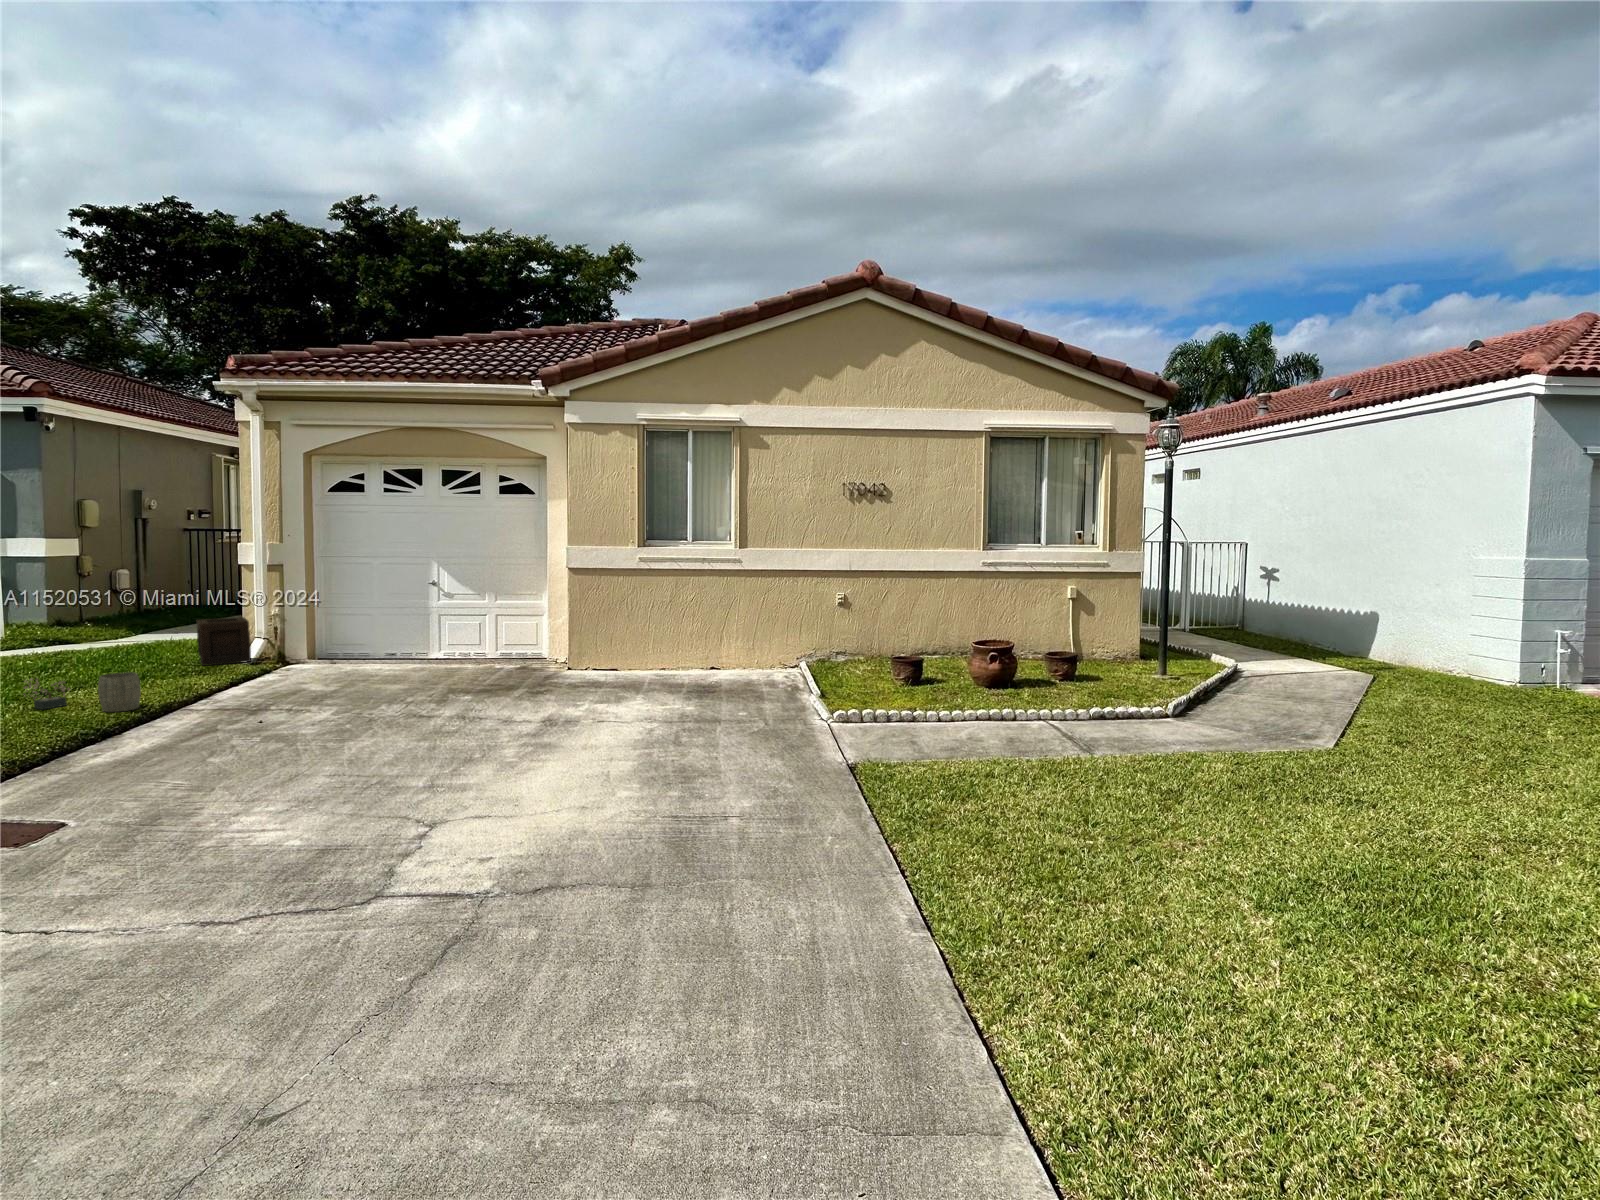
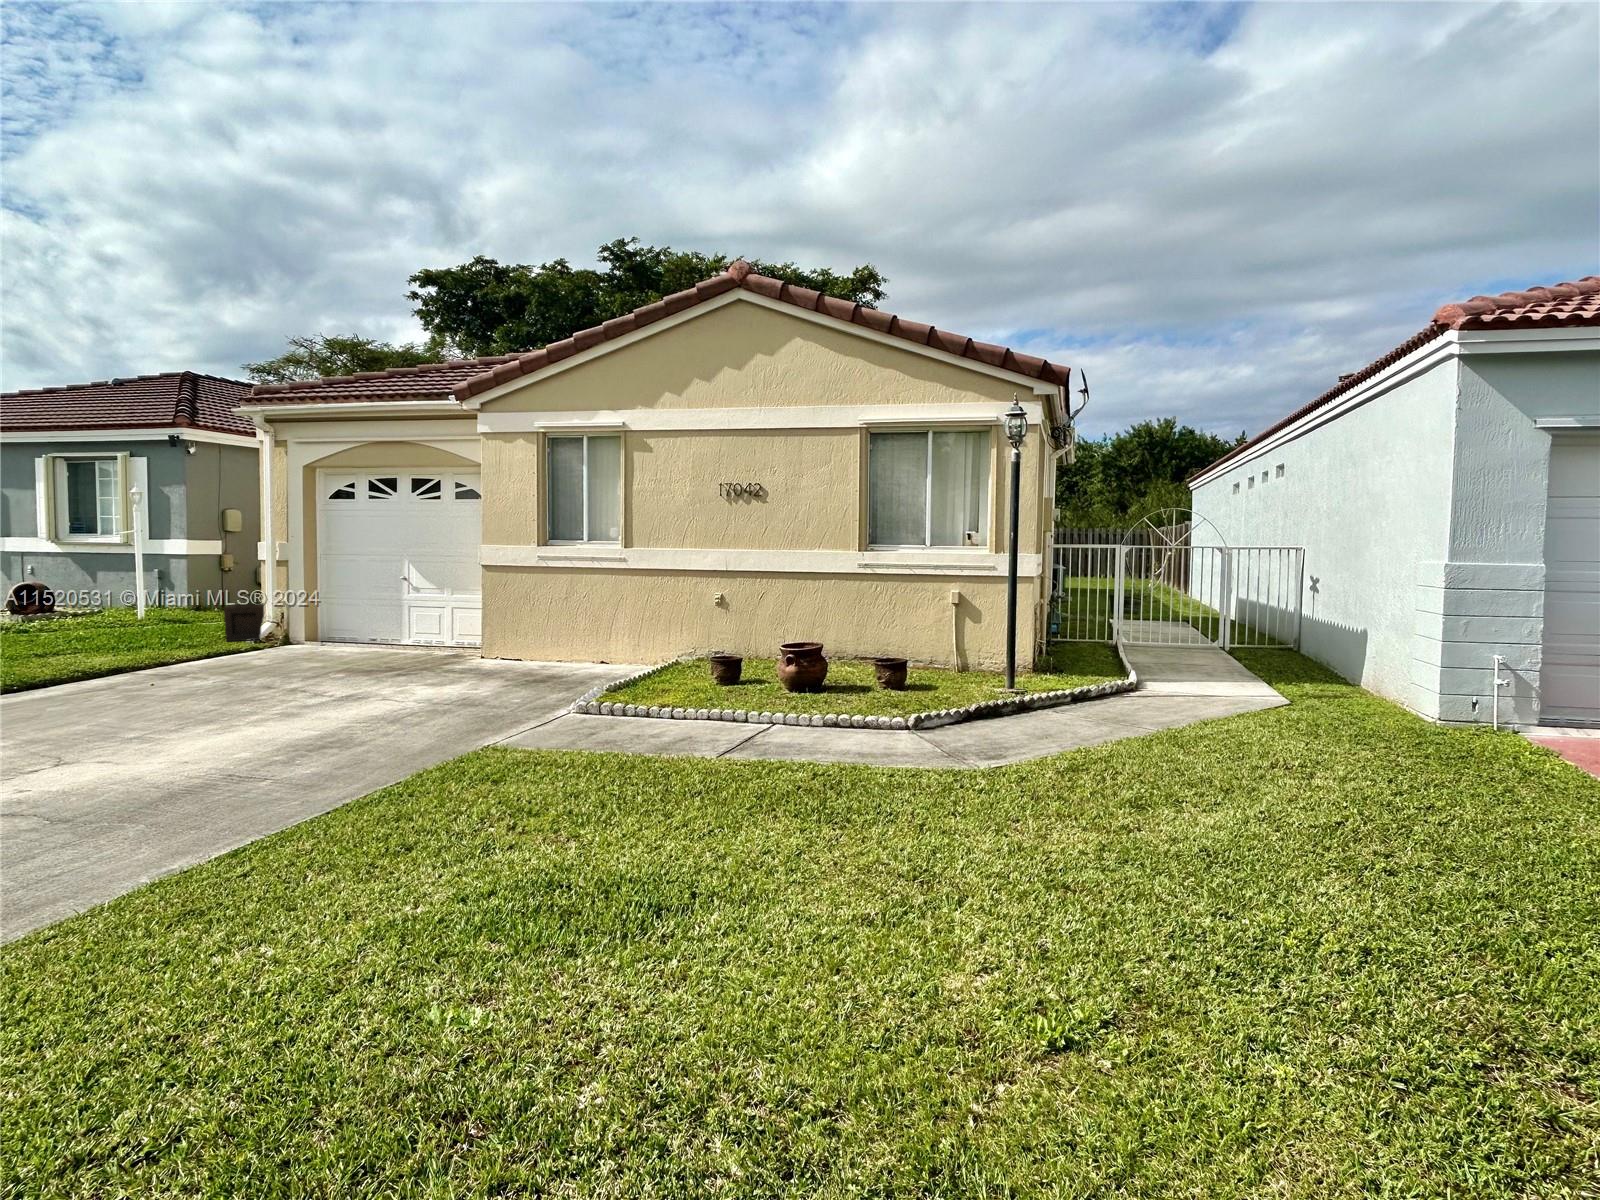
woven basket: present [98,672,141,712] -> none [84,641,118,671]
decorative plant: present [24,679,67,709] -> none [43,643,80,667]

